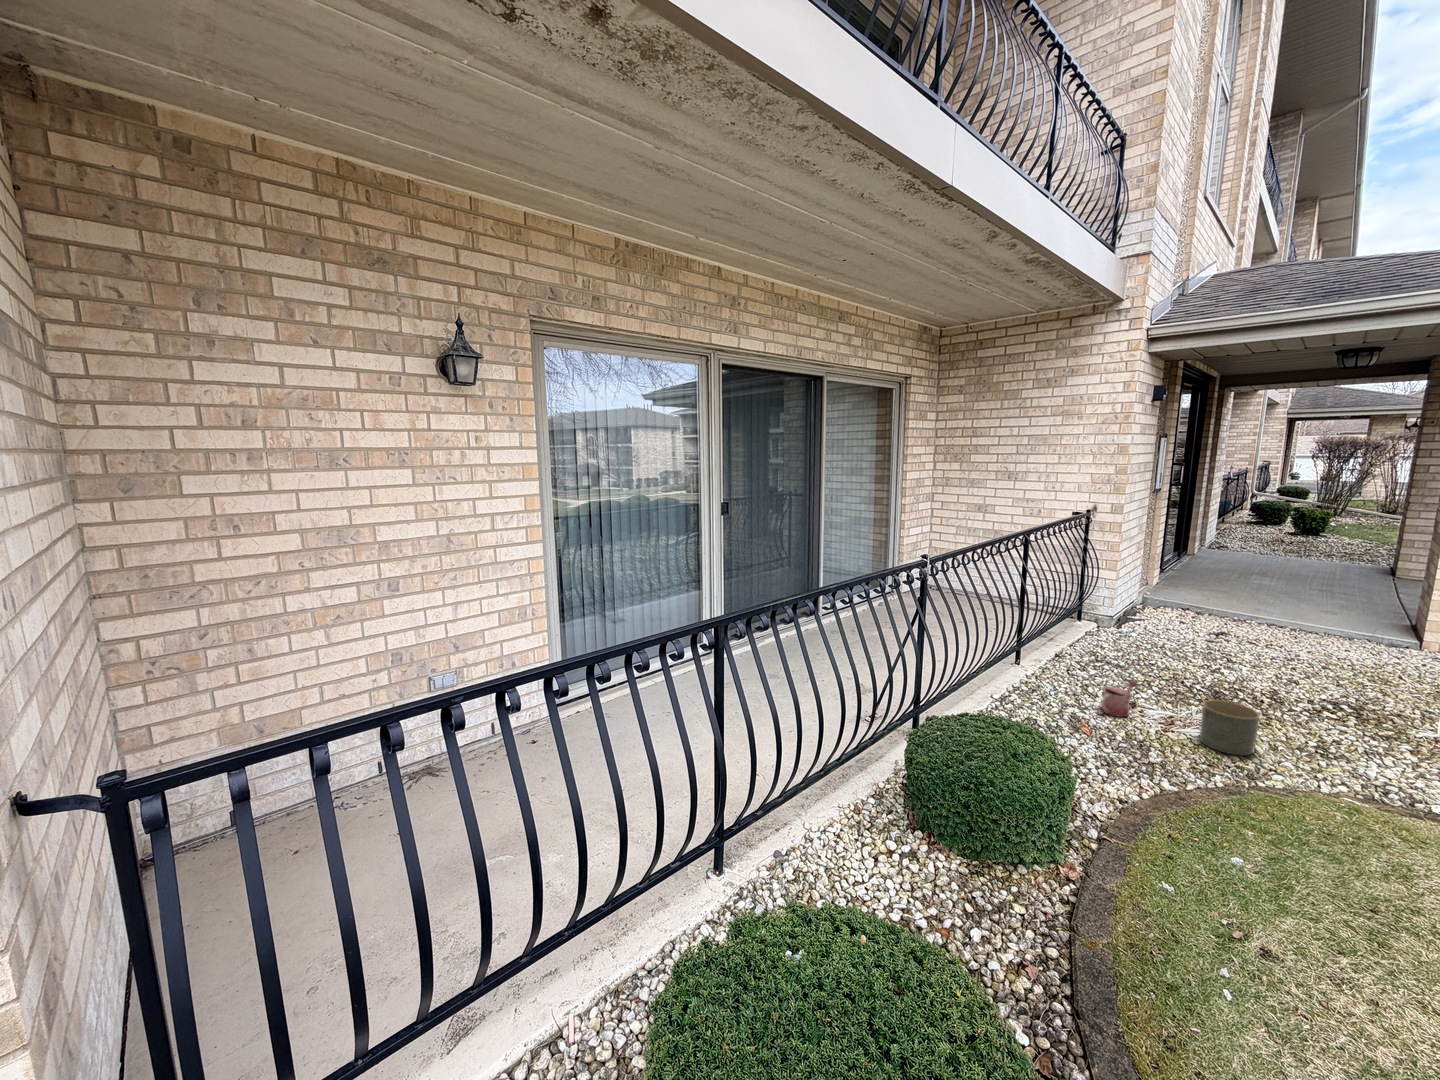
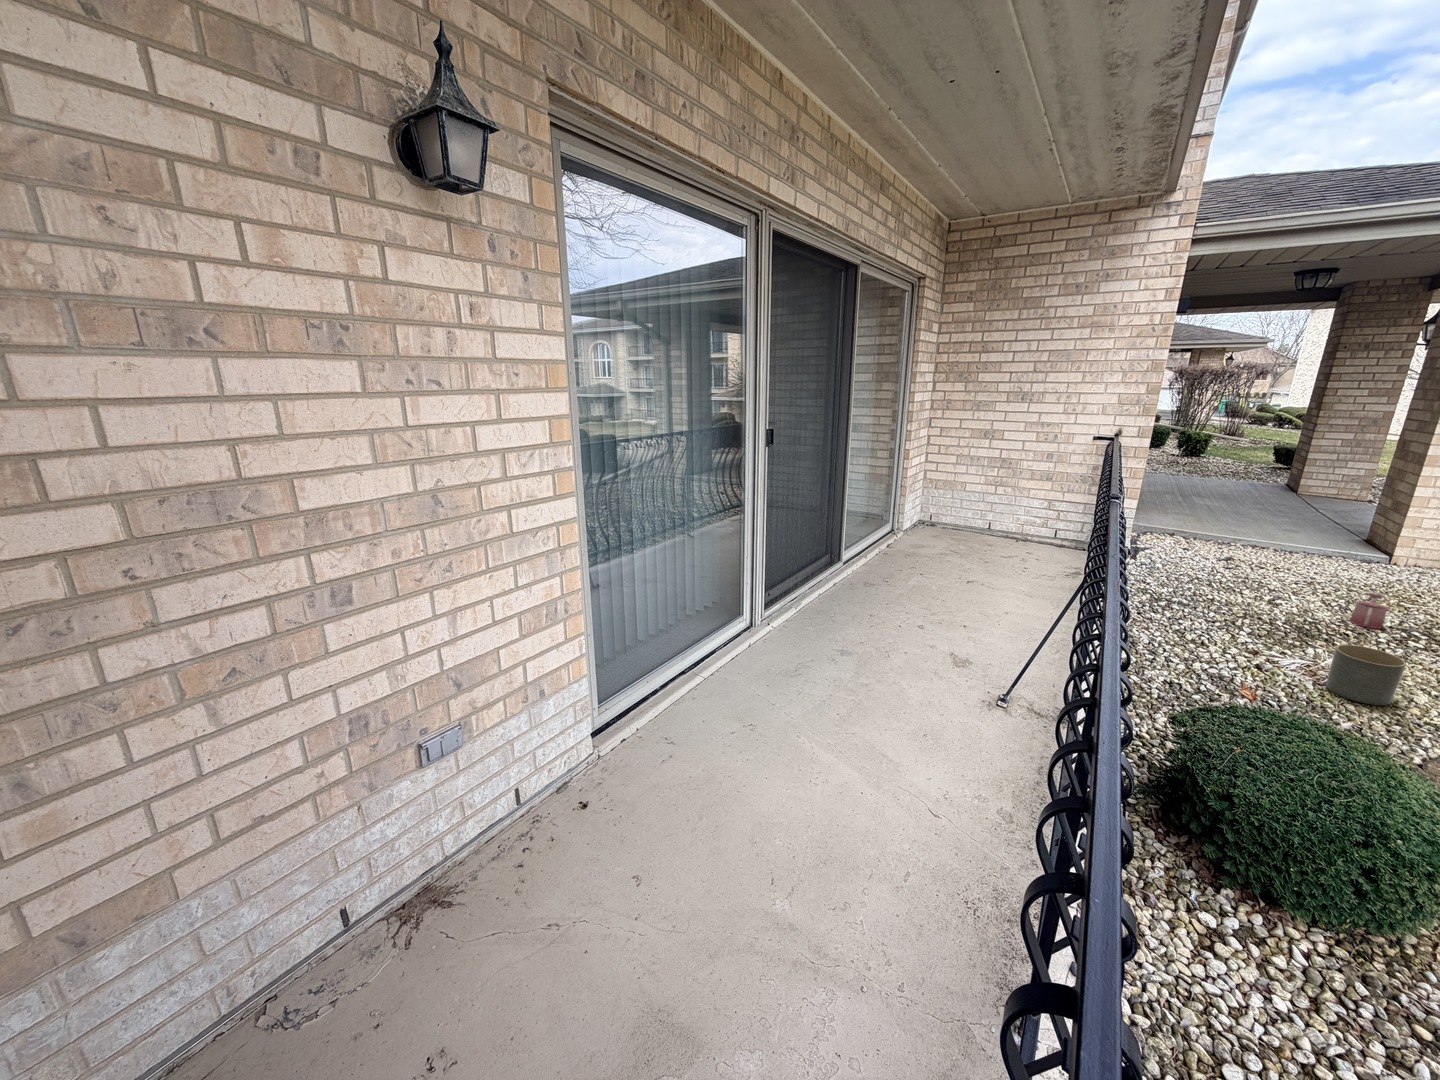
watering can: present [1101,678,1138,717] -> present [1350,592,1390,629]

